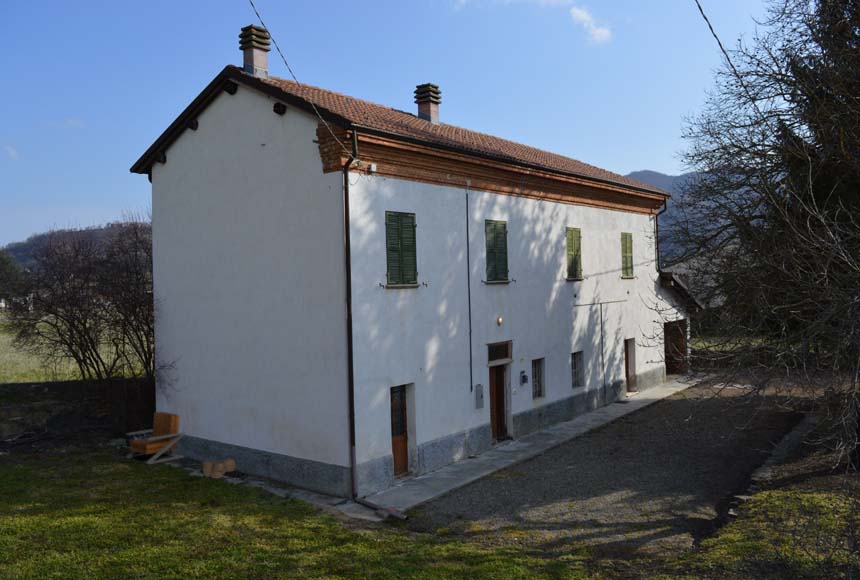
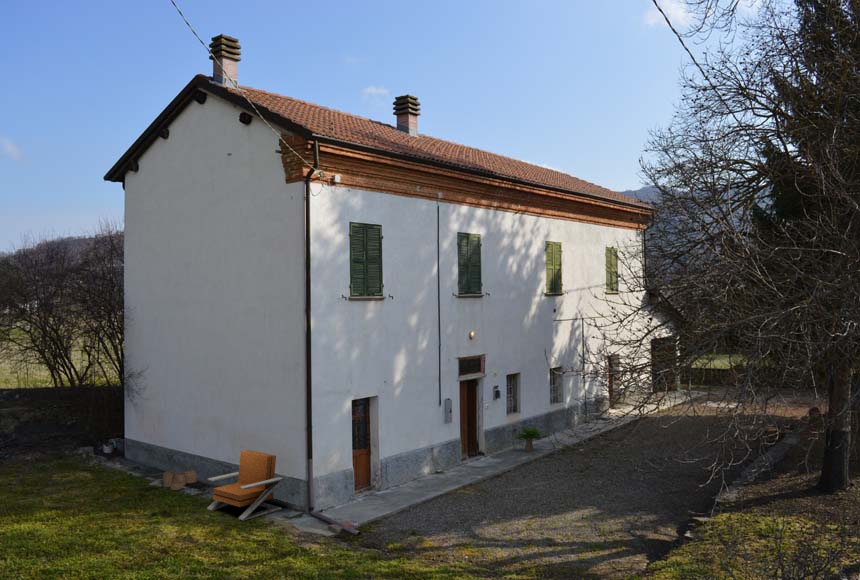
potted plant: none [540,409,569,435] -> present [516,427,541,451]
lounge chair: present [126,412,185,464] -> present [207,450,284,521]

